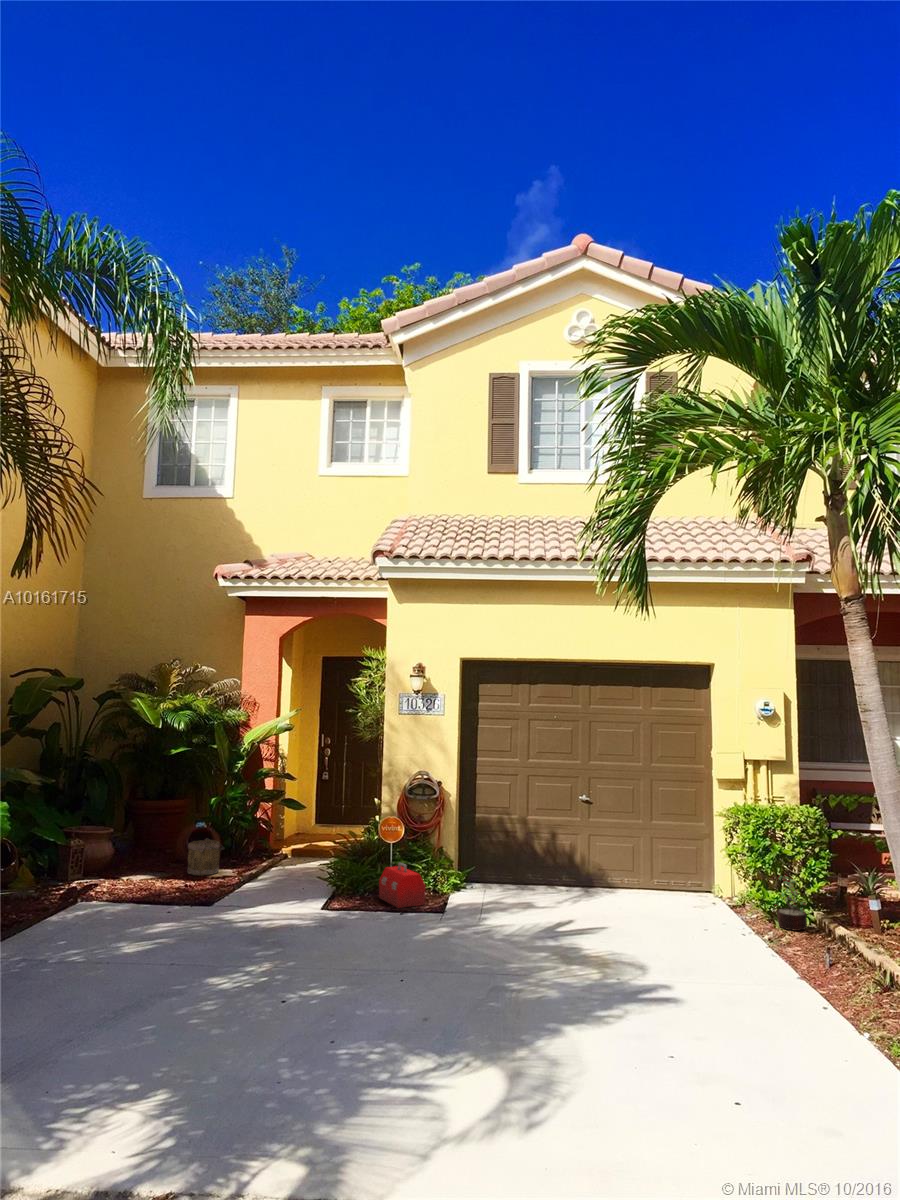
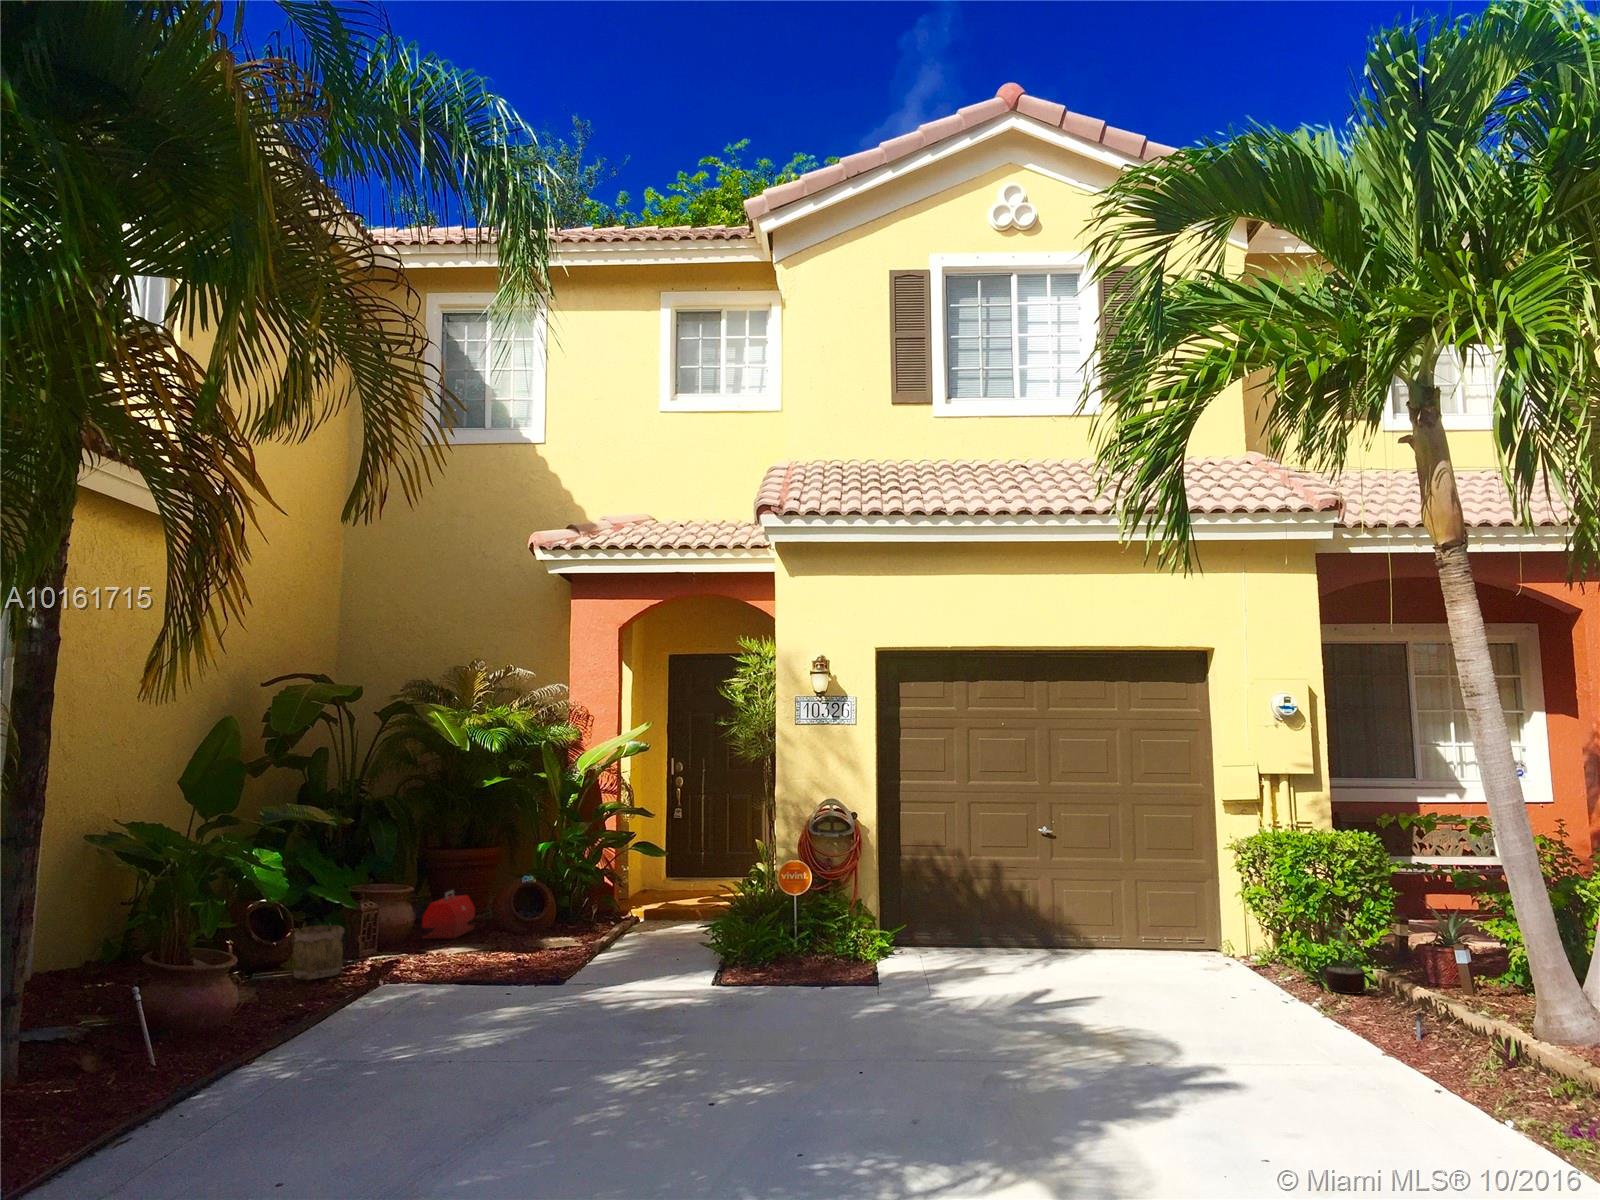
bucket: present [188,840,224,876] -> present [293,925,345,979]
toolbox: present [379,863,426,908] -> present [422,890,475,938]

